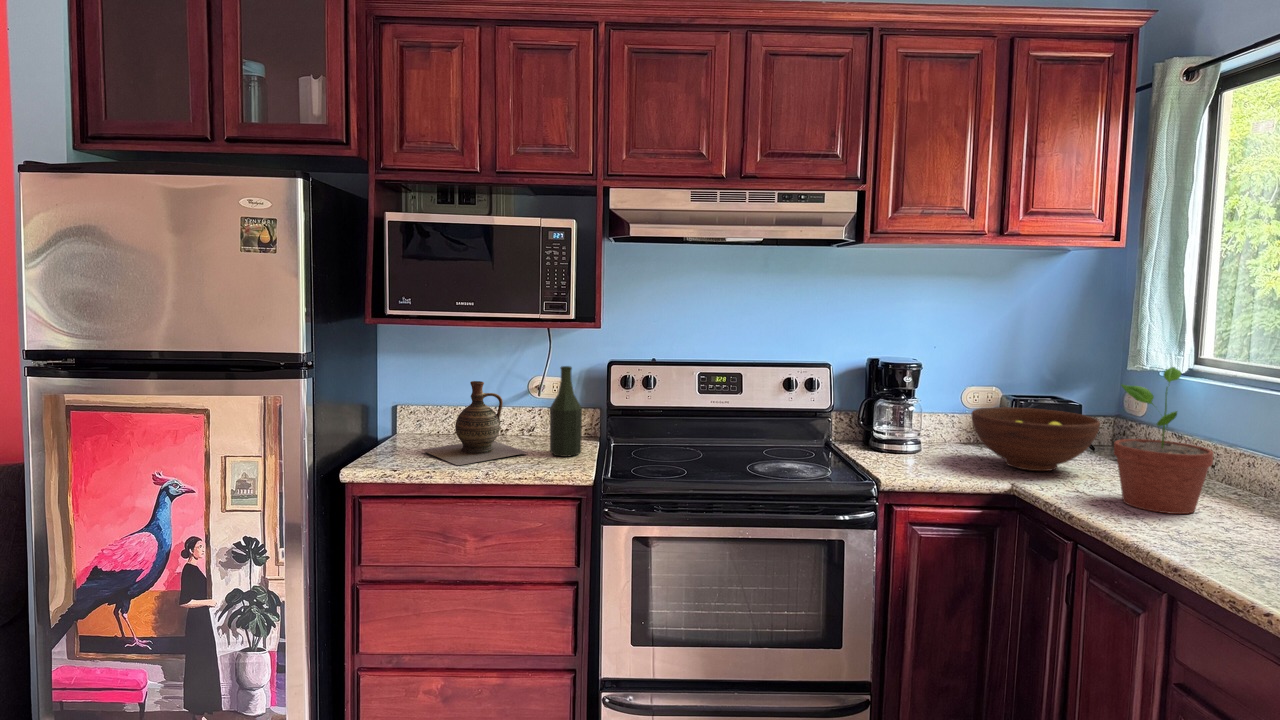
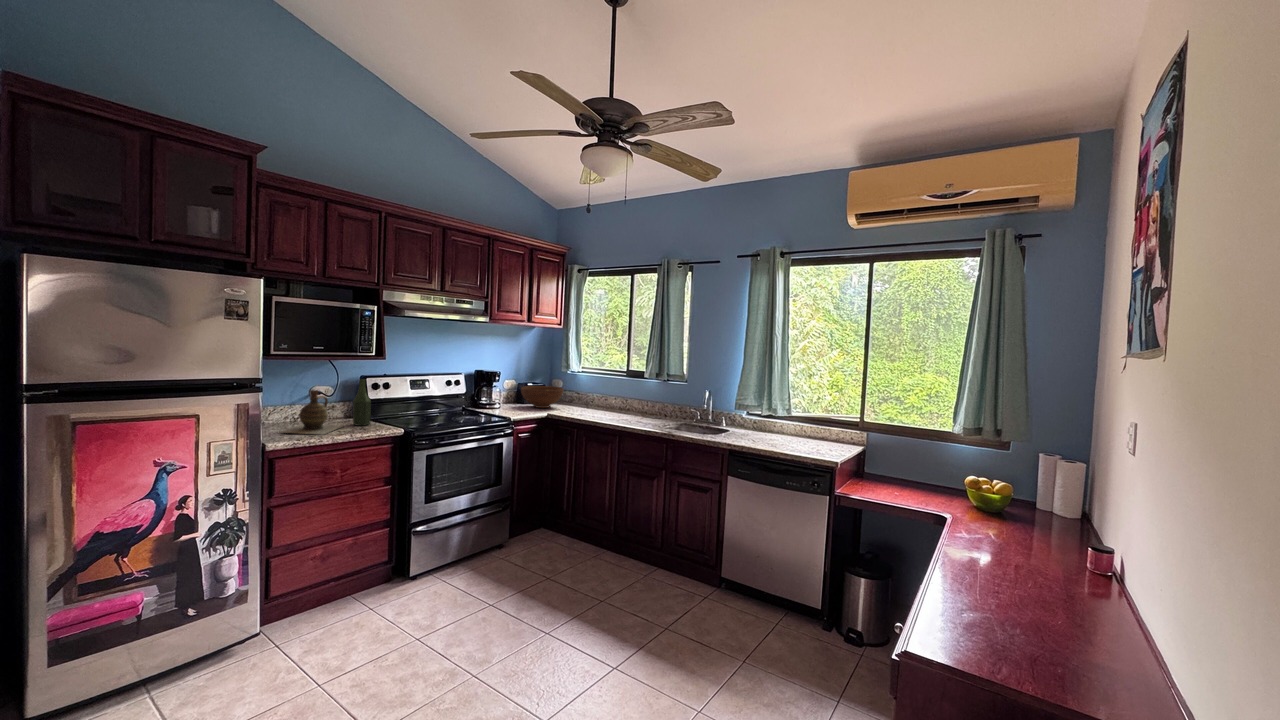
potted plant: present [1114,367,1213,514] -> none [576,368,601,413]

